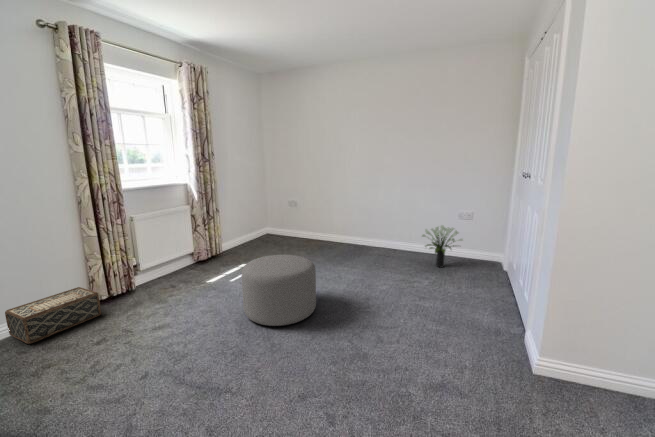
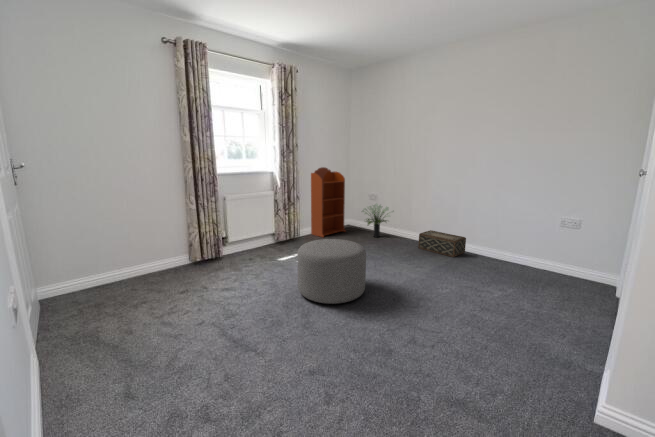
bookcase: none [228,176,269,252] -> present [311,167,345,237]
potted plant: present [422,225,463,267] -> present [362,204,394,238]
woven basket: present [5,287,101,344] -> present [418,230,466,257]

